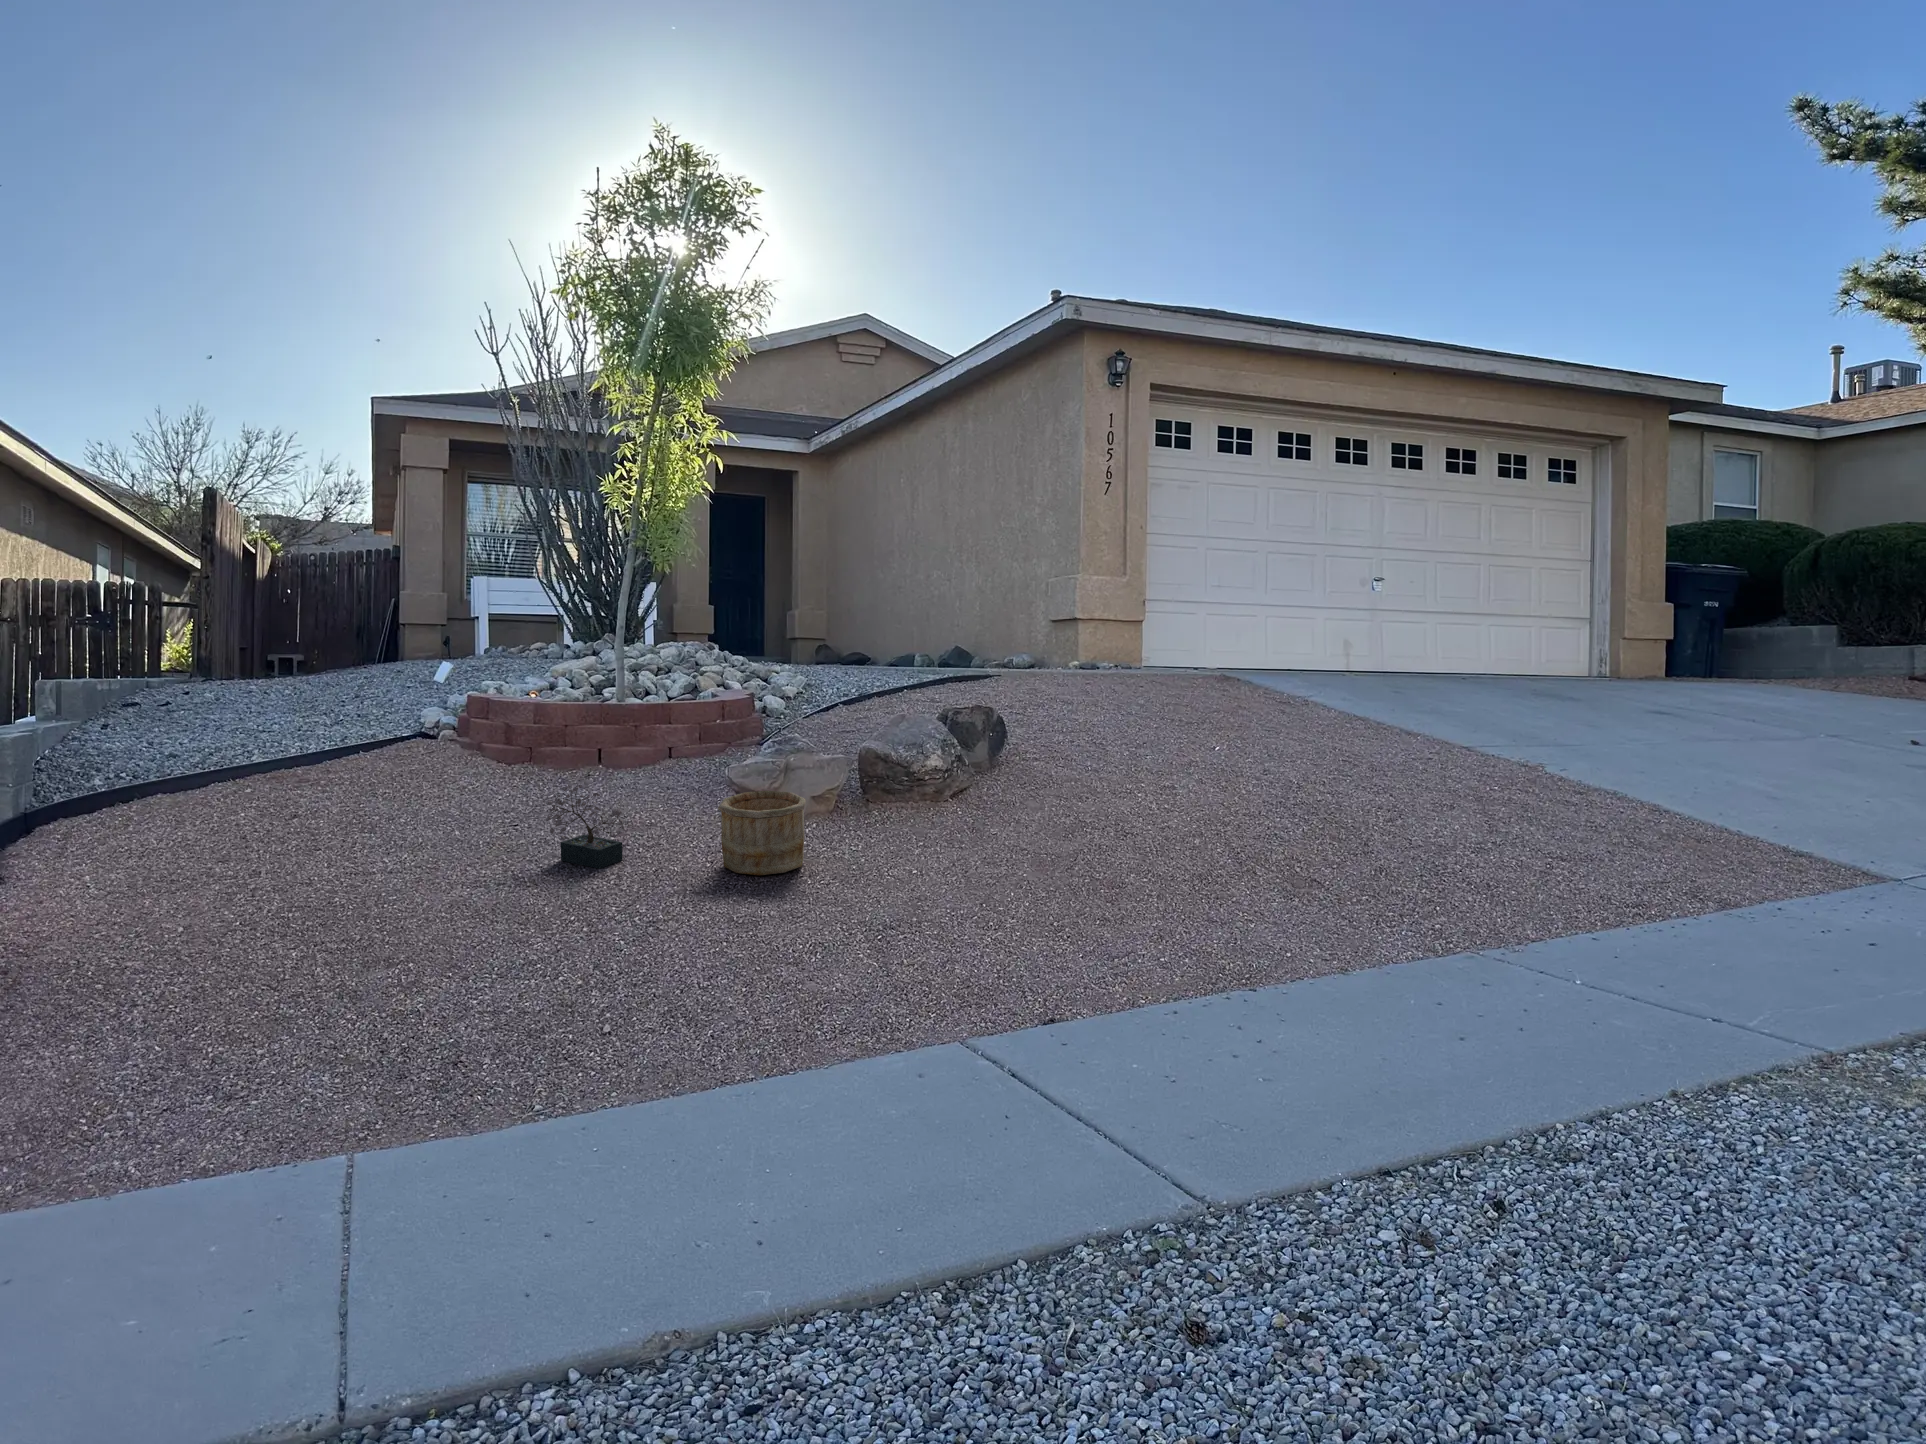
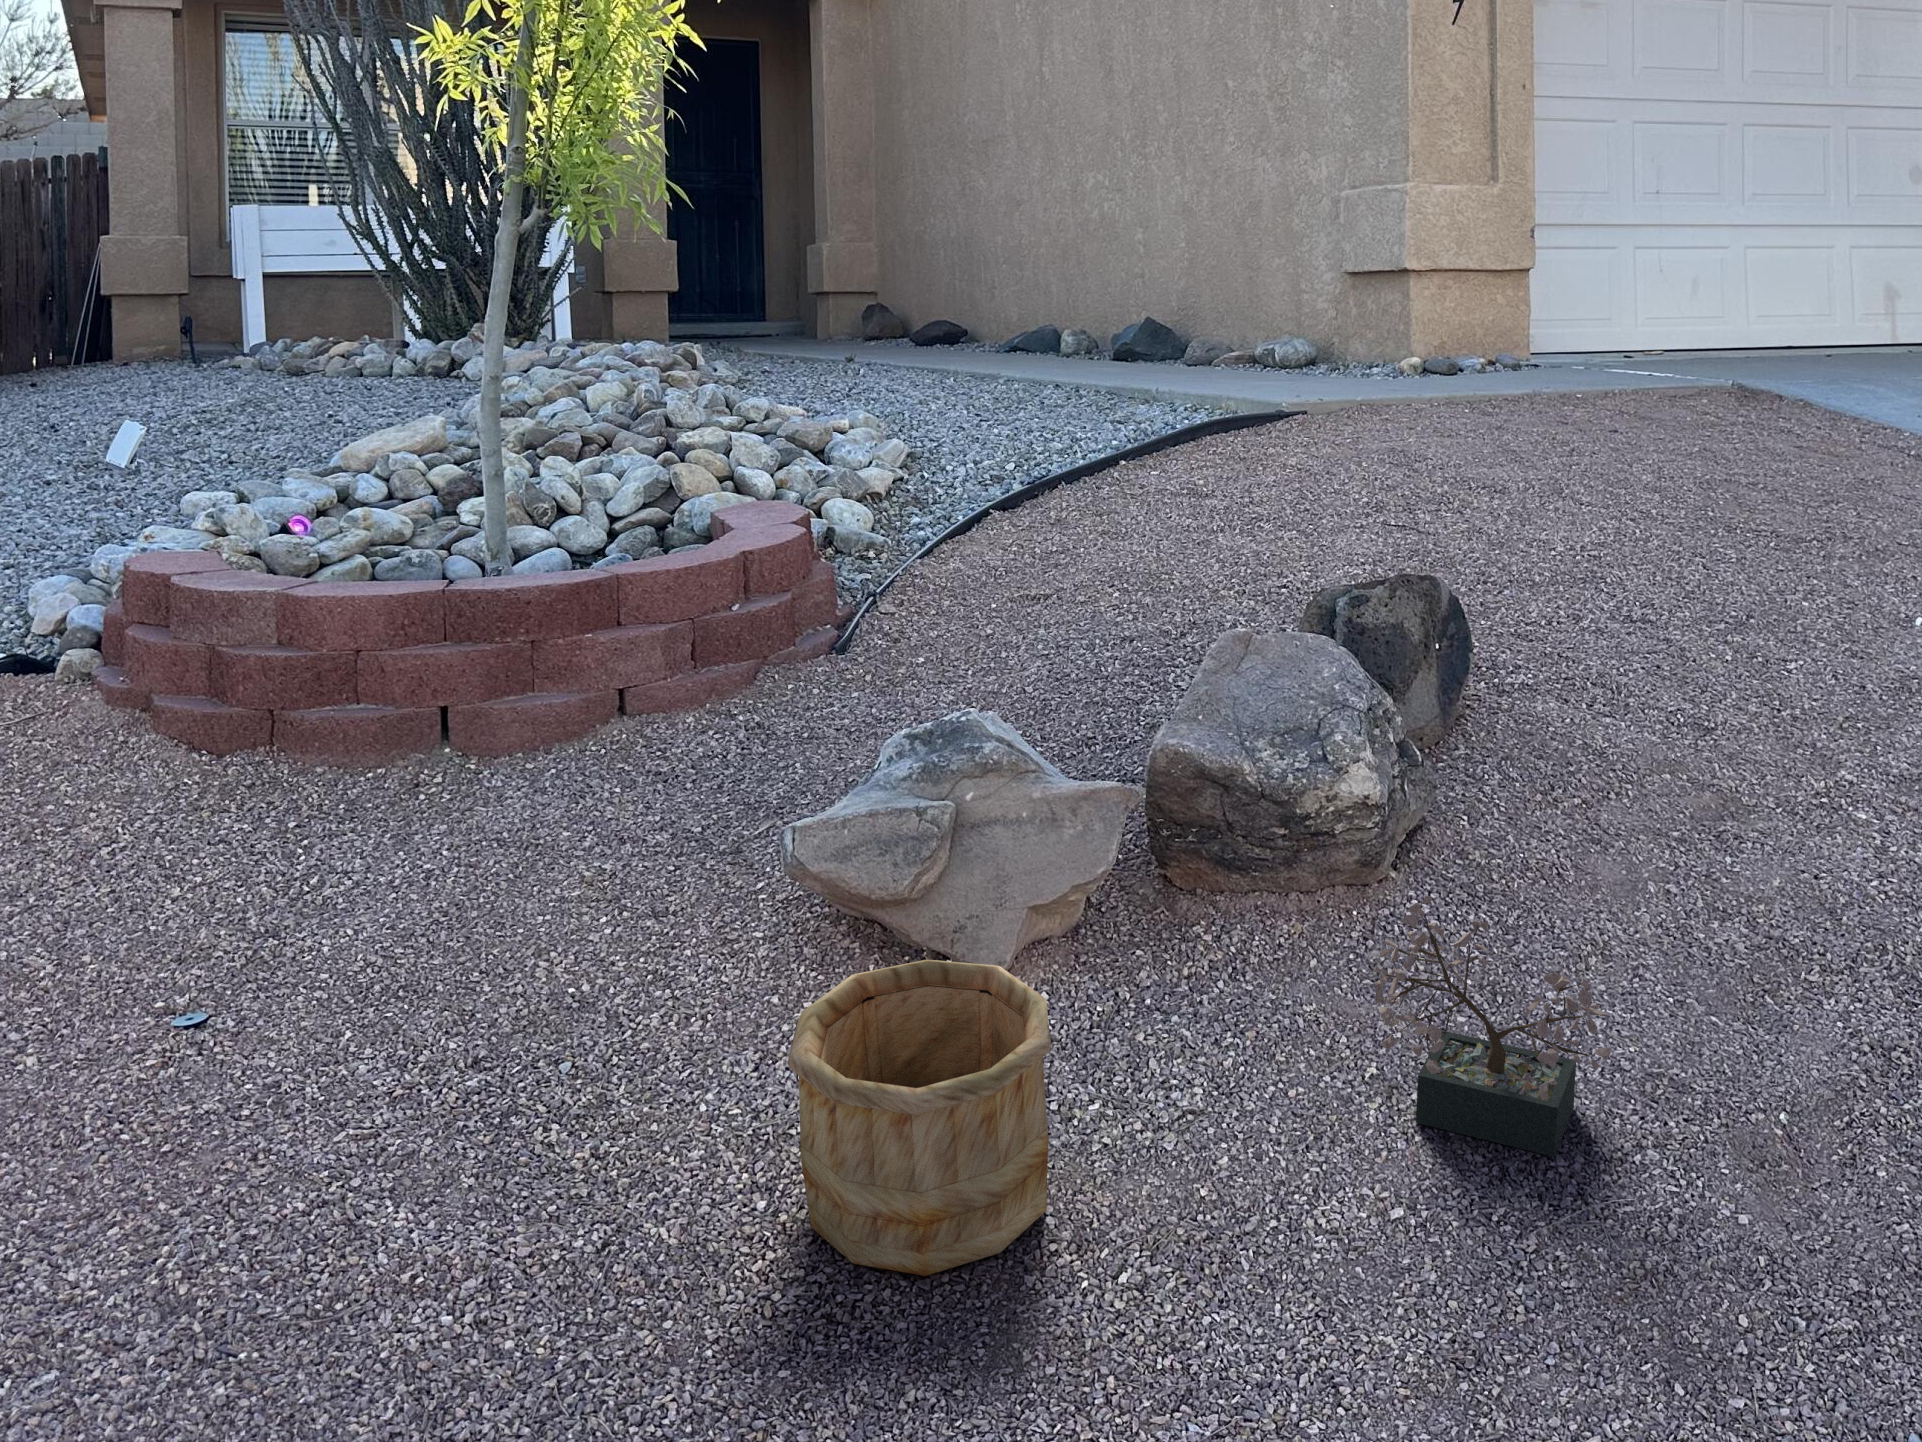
decorative plant: present [543,785,633,869] -> present [1374,896,1612,1157]

